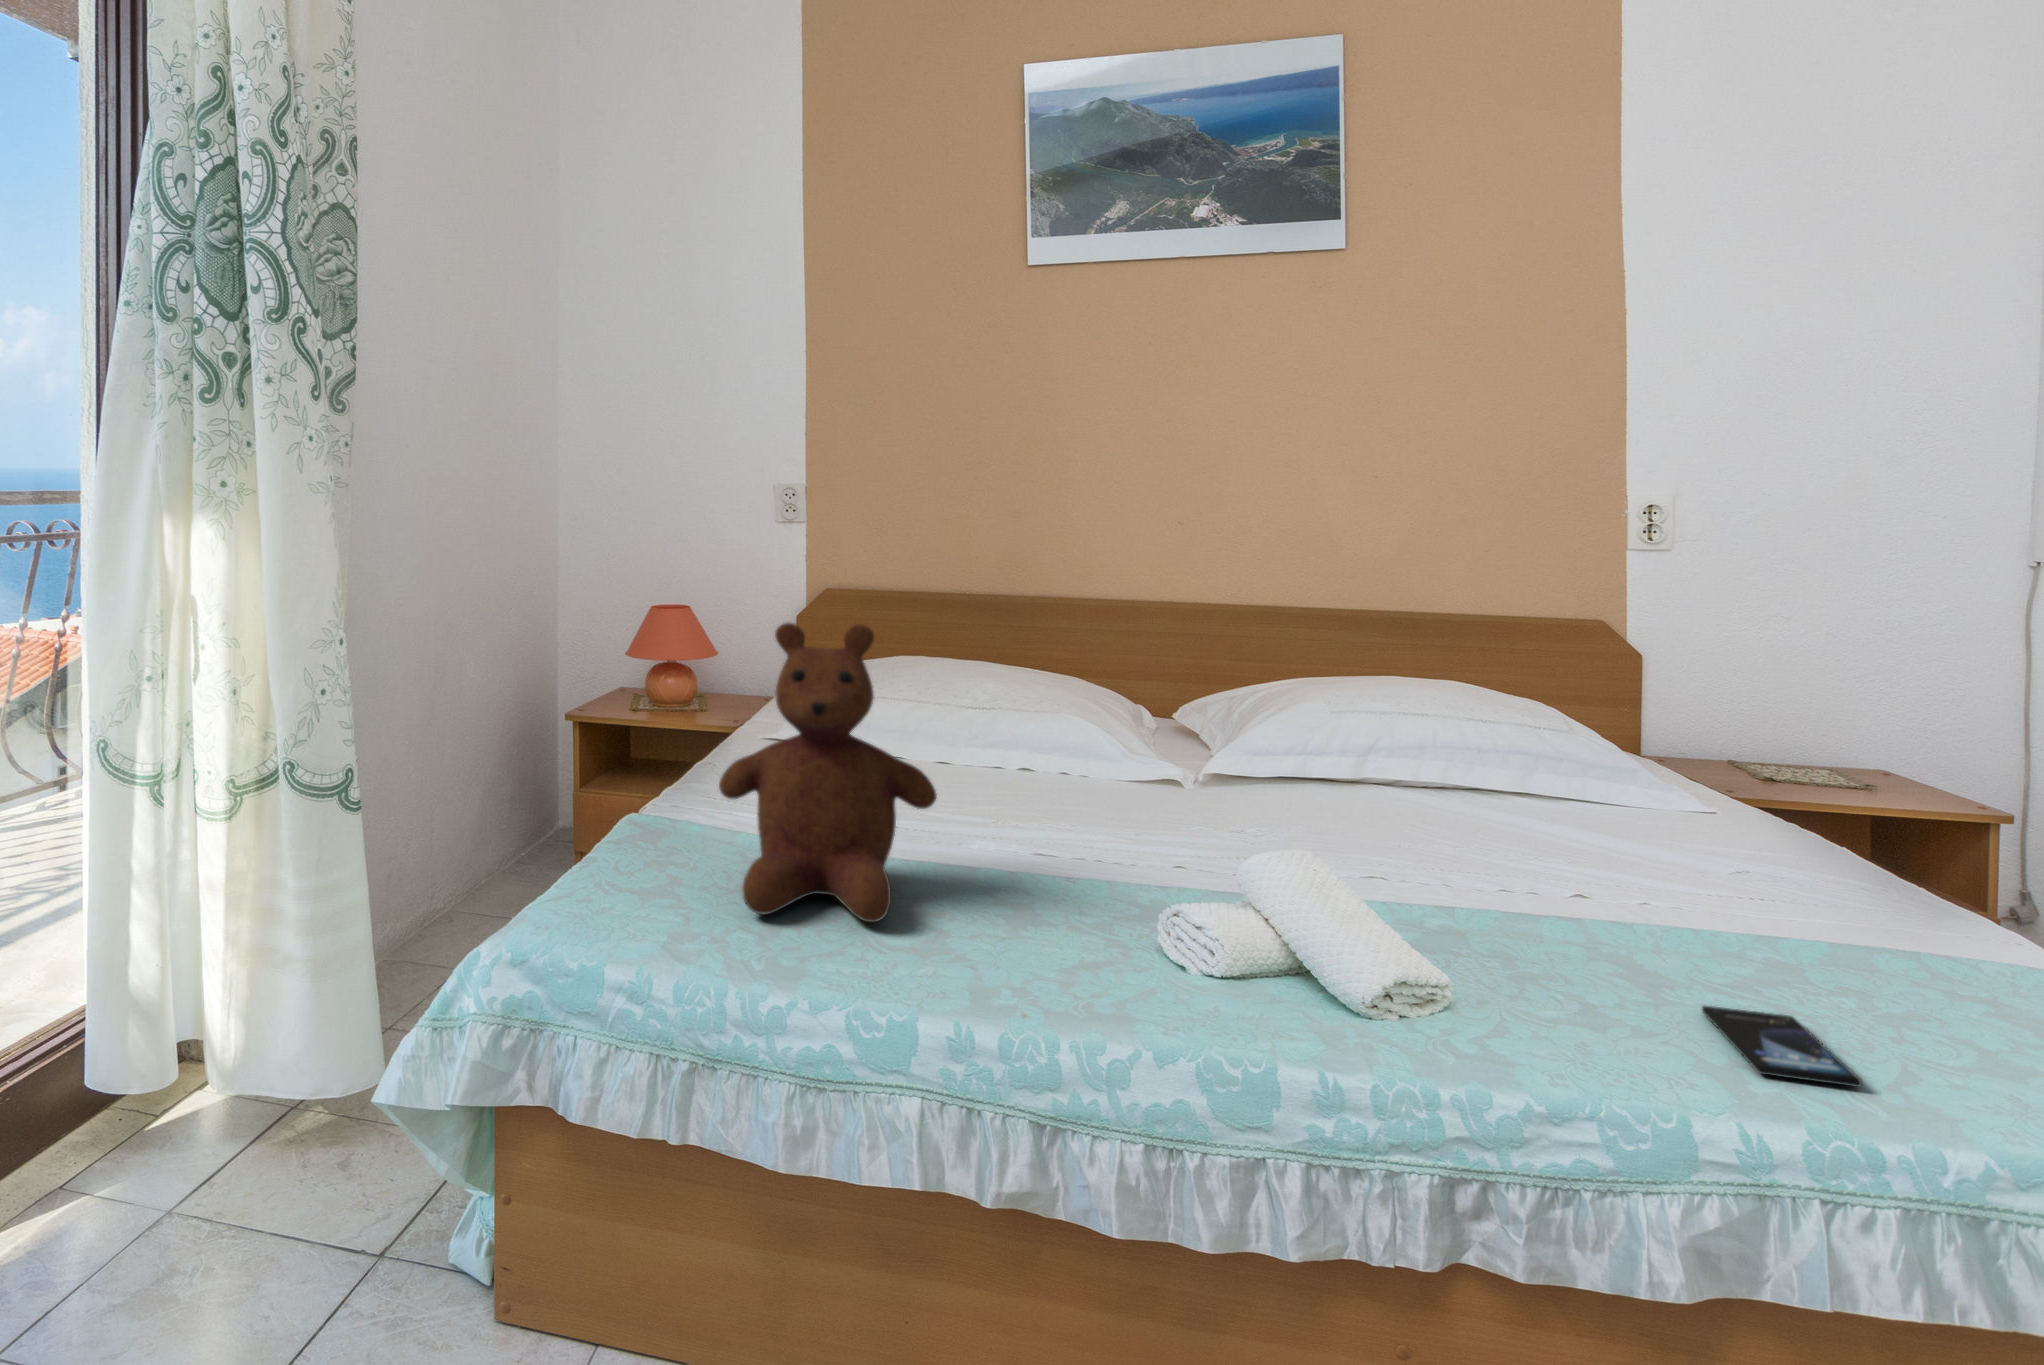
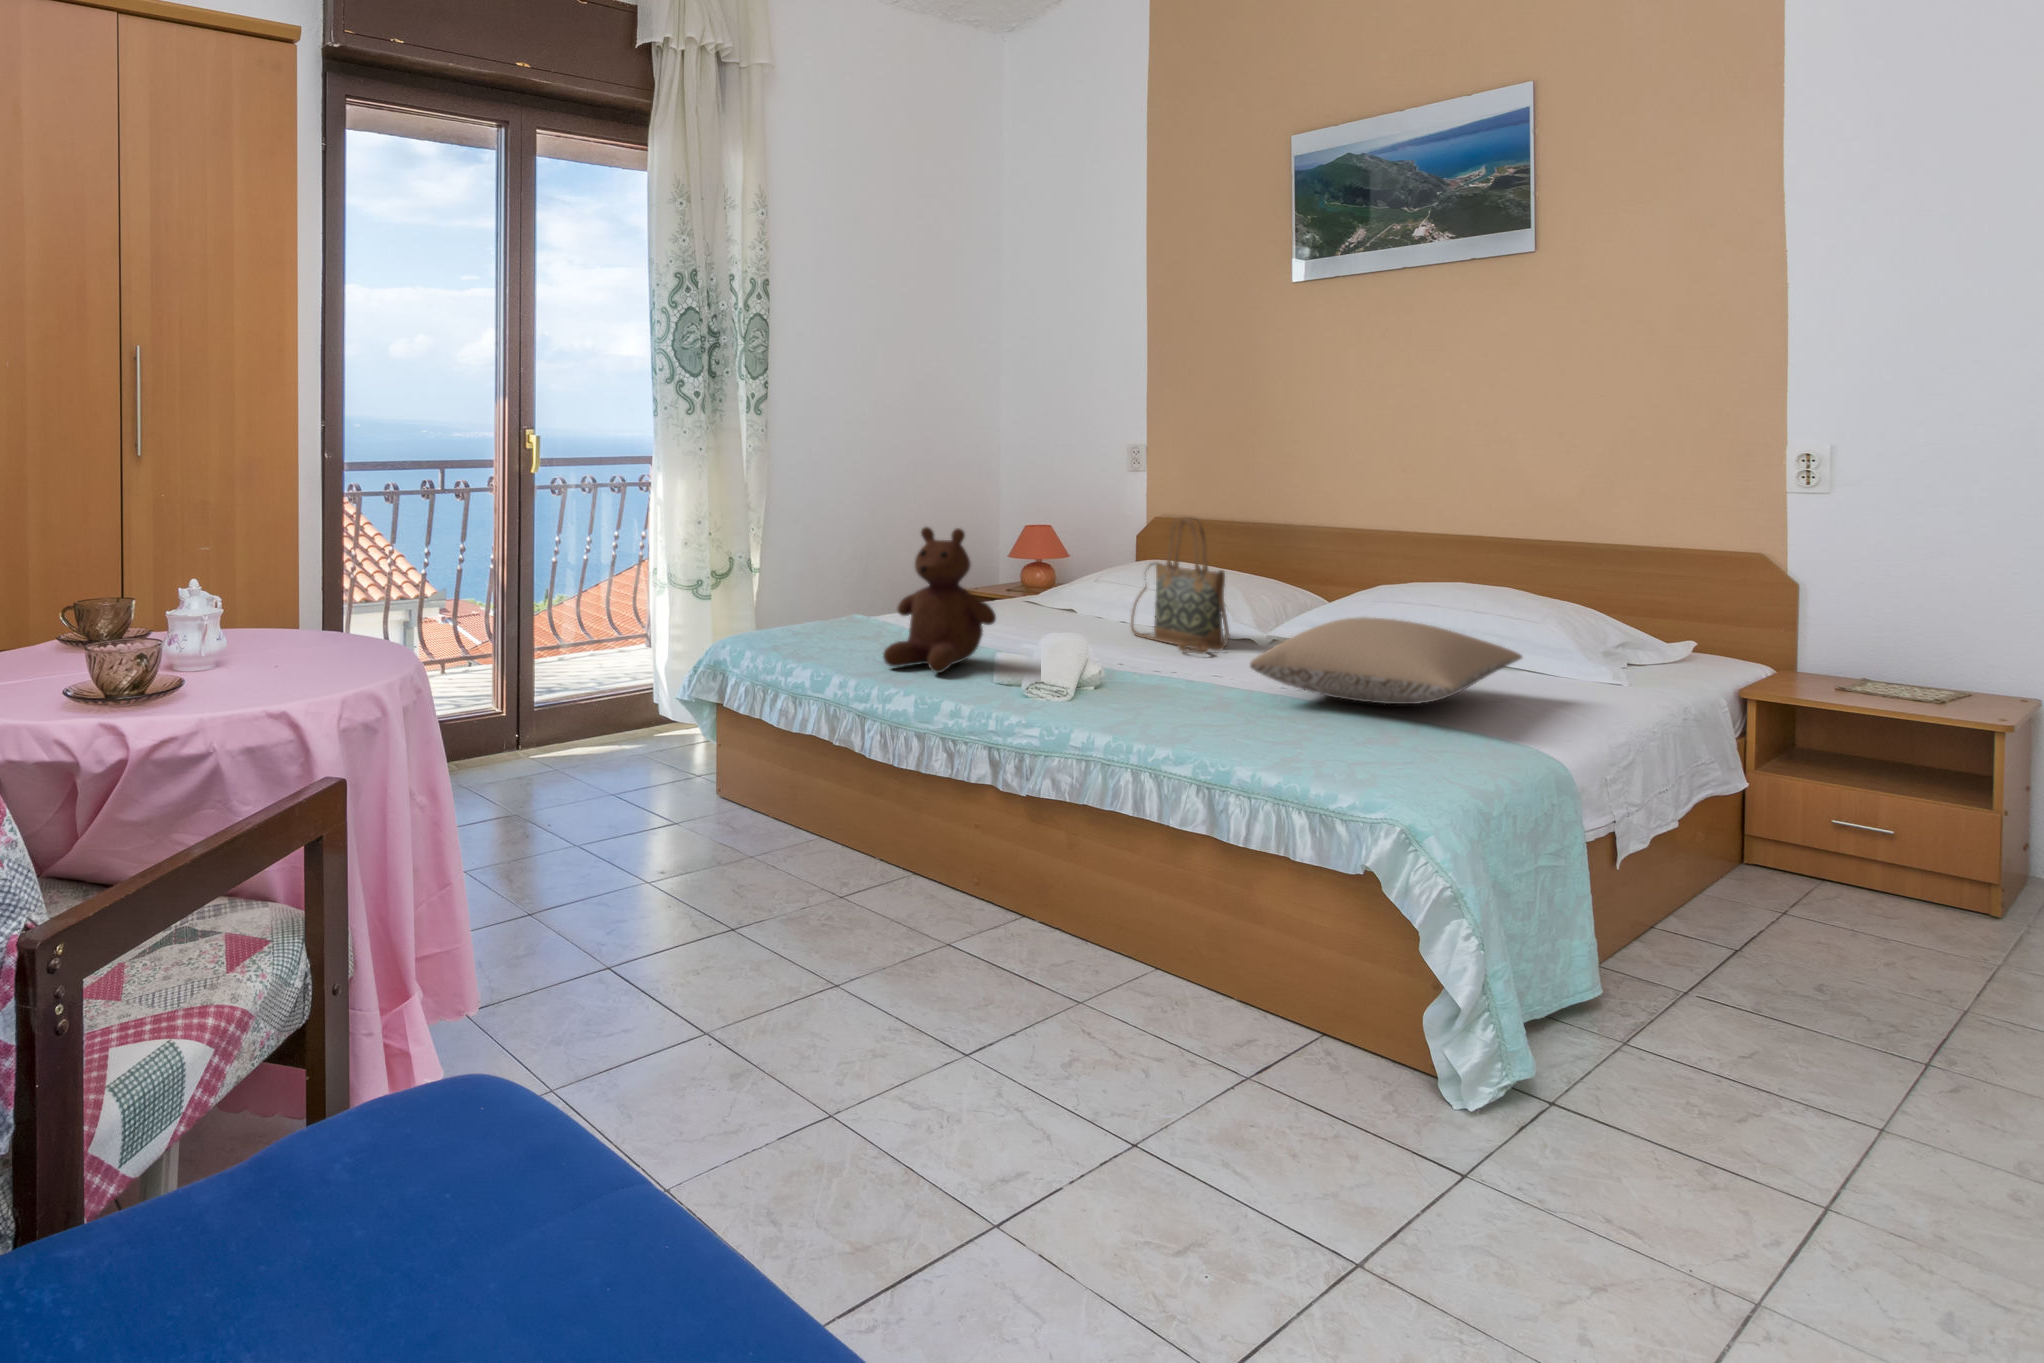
handbag: none [974,591,1168,815] -> present [1131,517,1229,654]
pillow: none [1373,750,1851,900] -> present [1250,617,1522,704]
smartphone: present [1702,1006,1861,1087] -> none [1252,733,1332,758]

